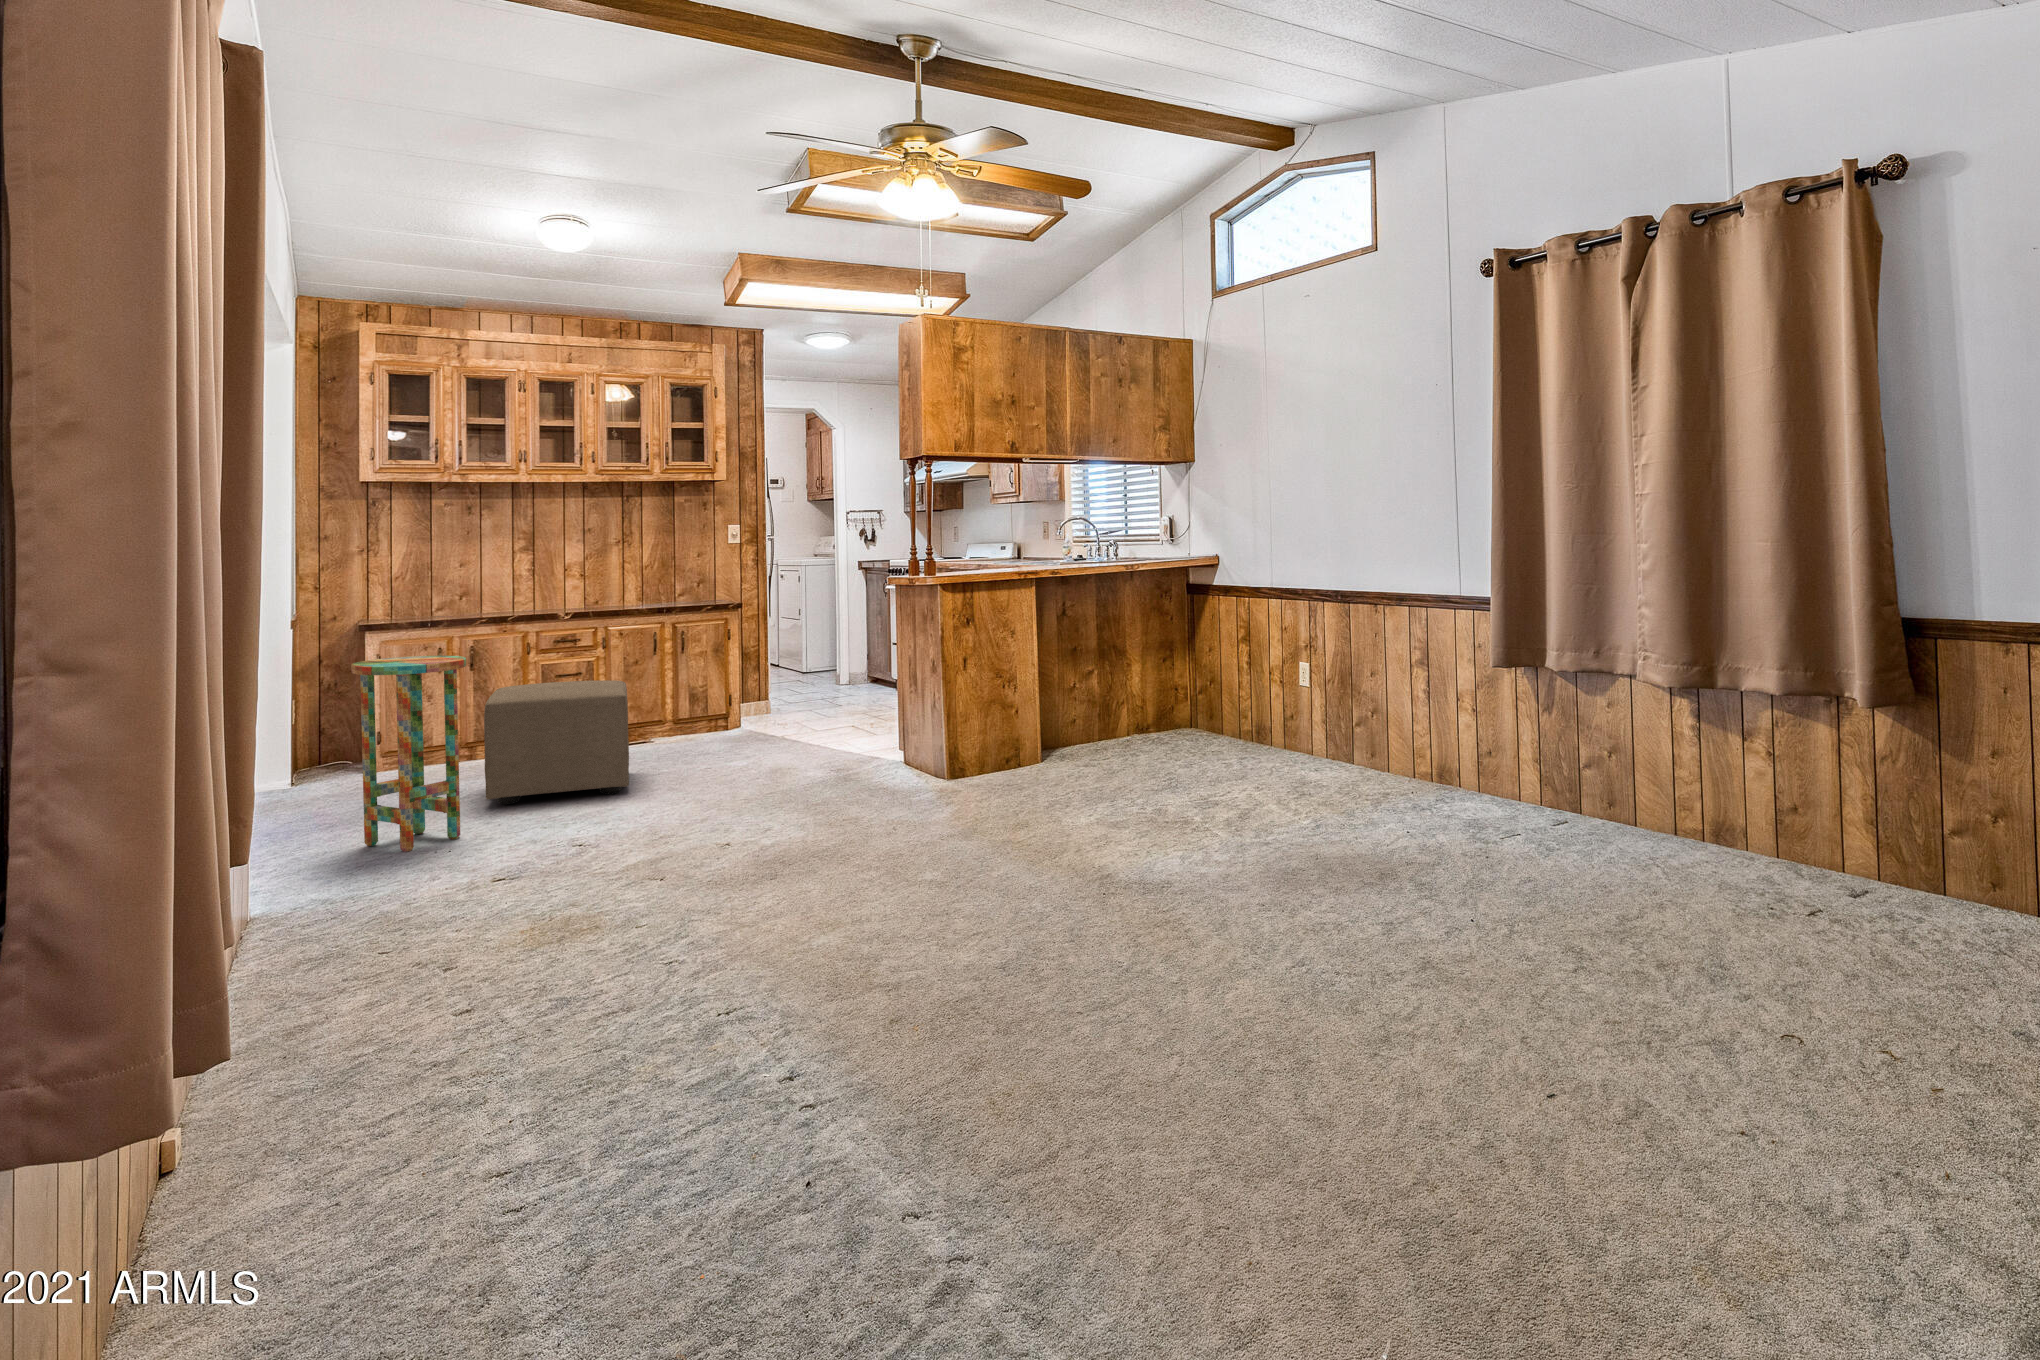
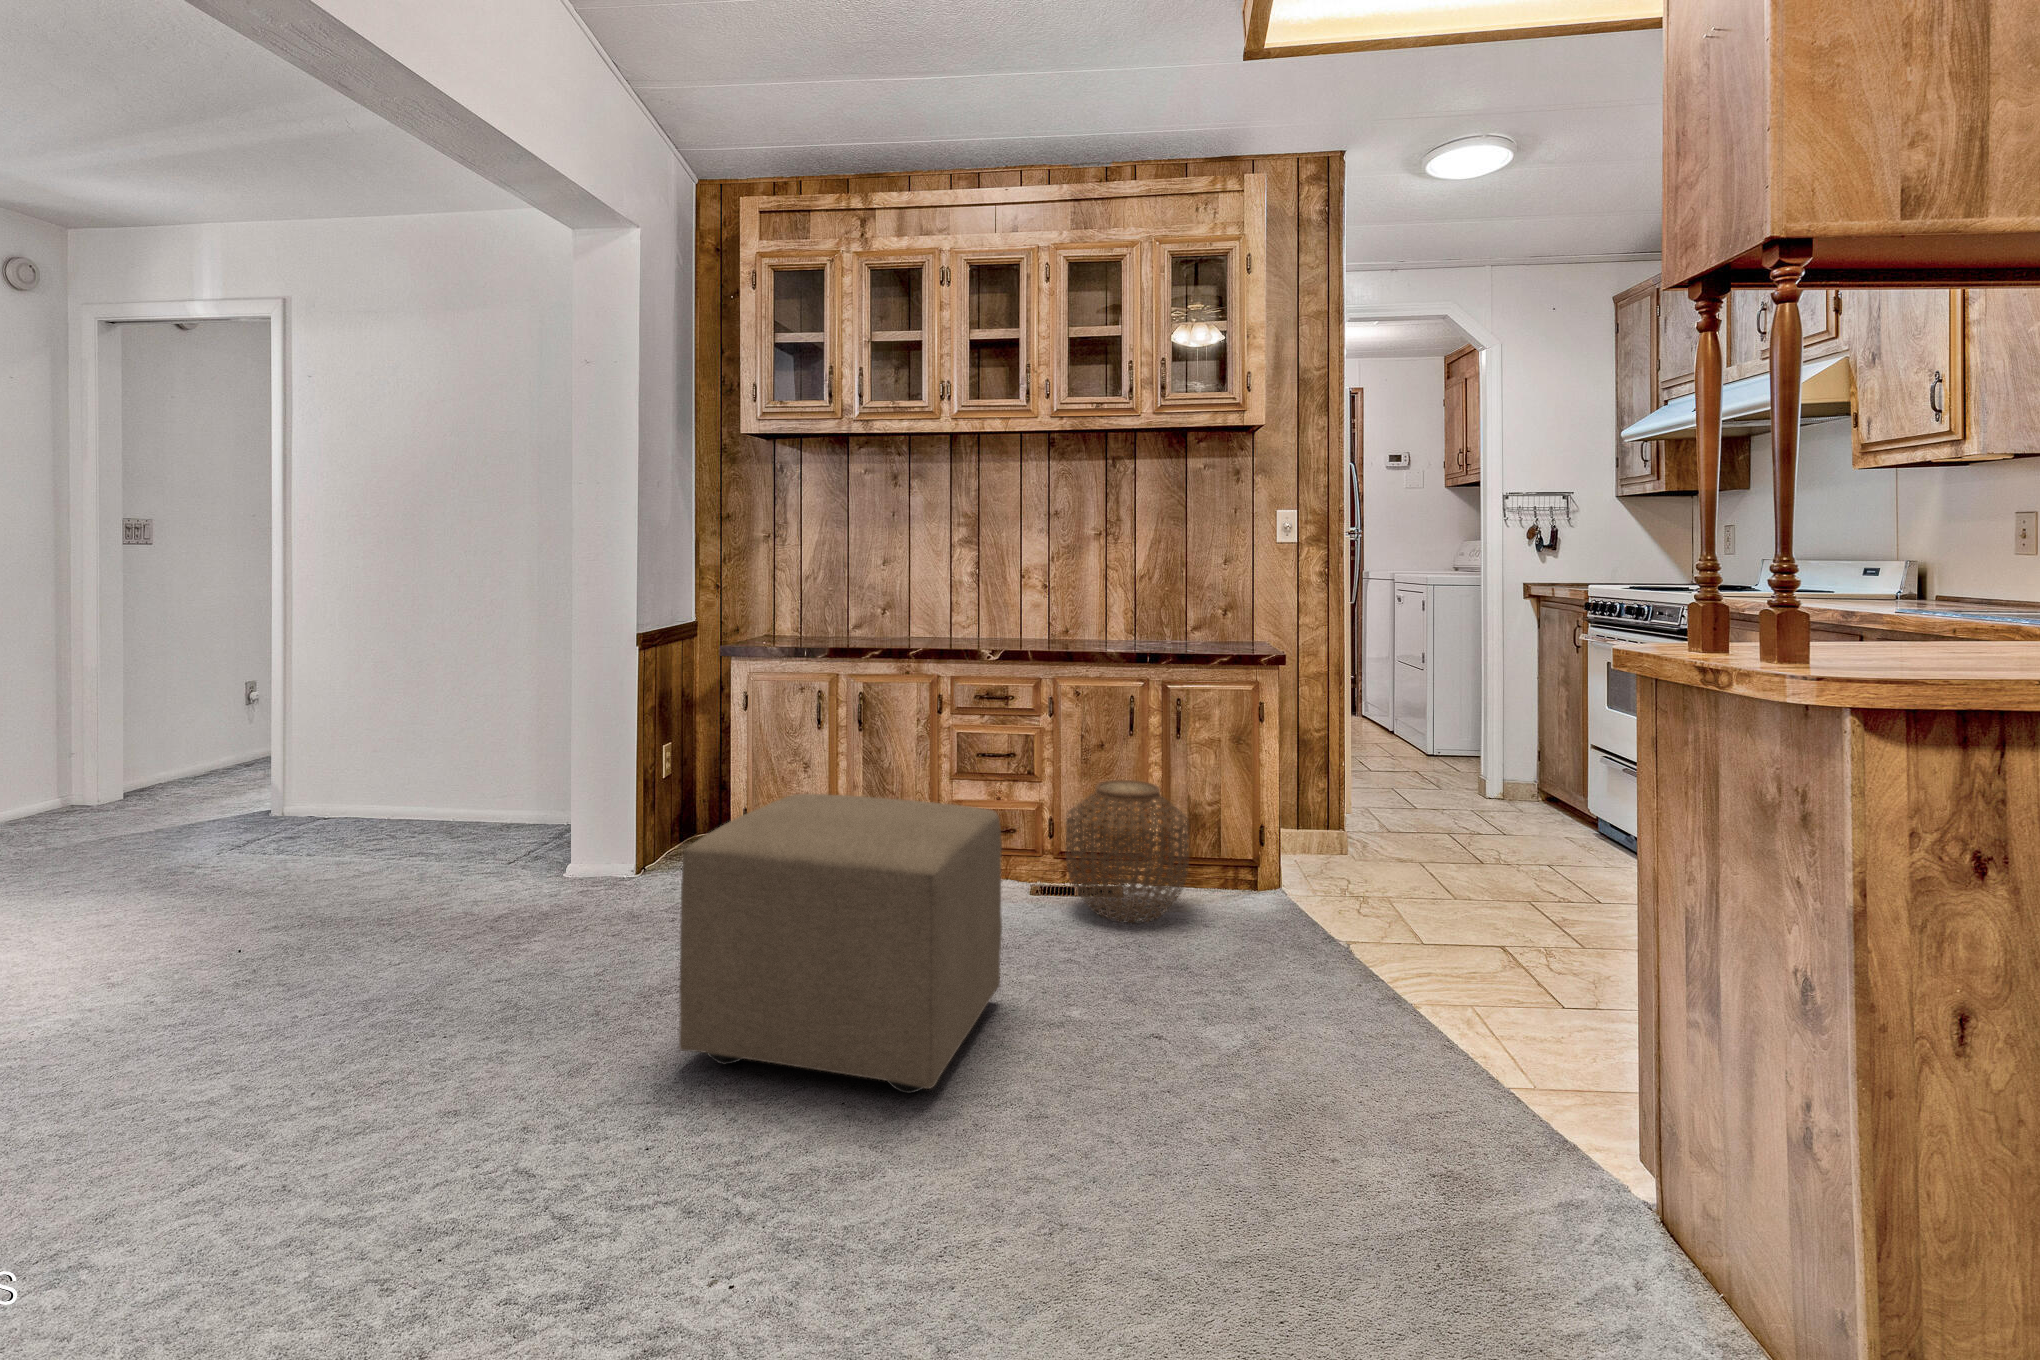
side table: present [351,656,466,852] -> none [310,746,548,1227]
woven basket: none [628,675,700,747] -> present [1066,780,1189,923]

